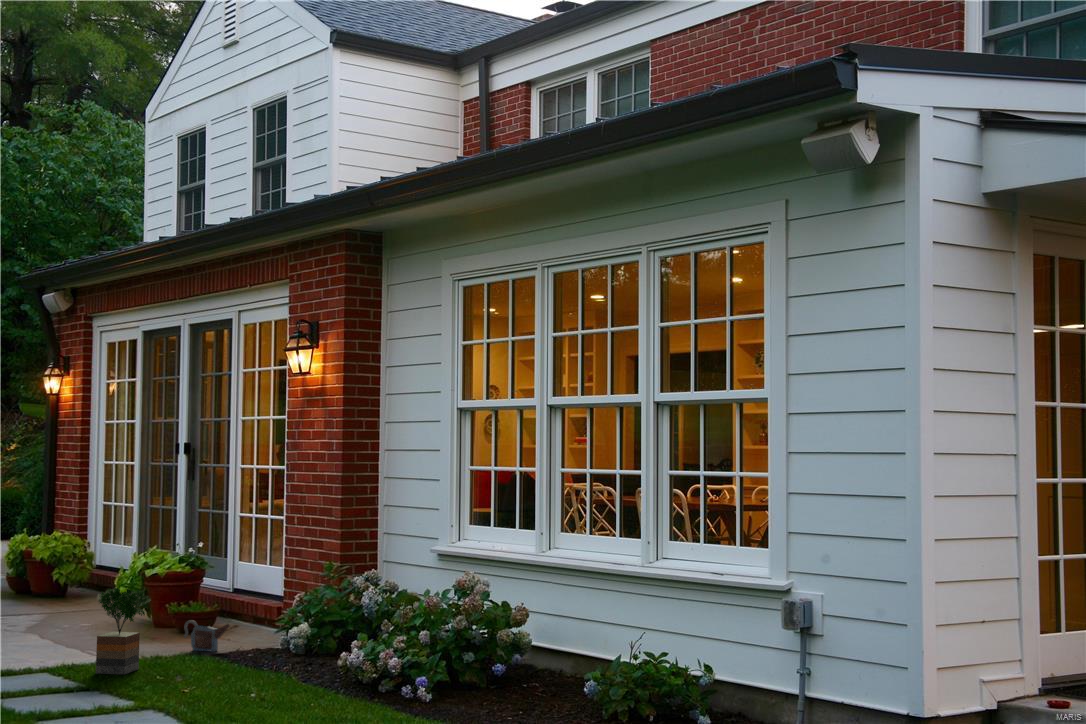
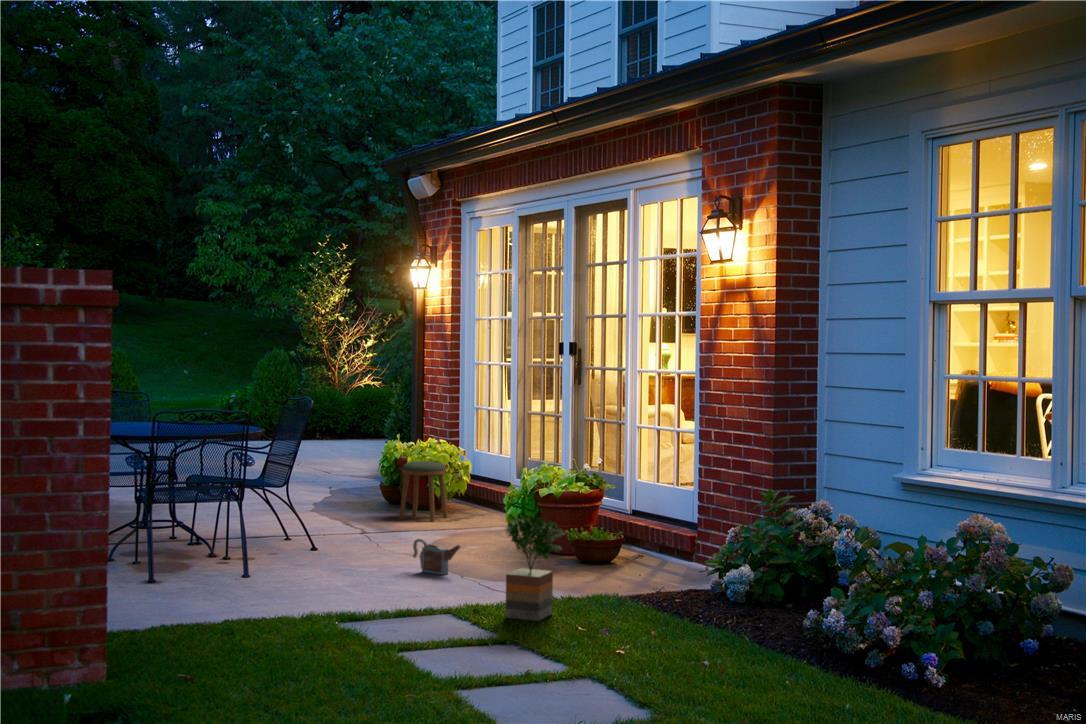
stool: none [19,553,68,608] -> present [399,461,447,522]
watering can: present [184,620,230,652] -> present [413,539,461,575]

